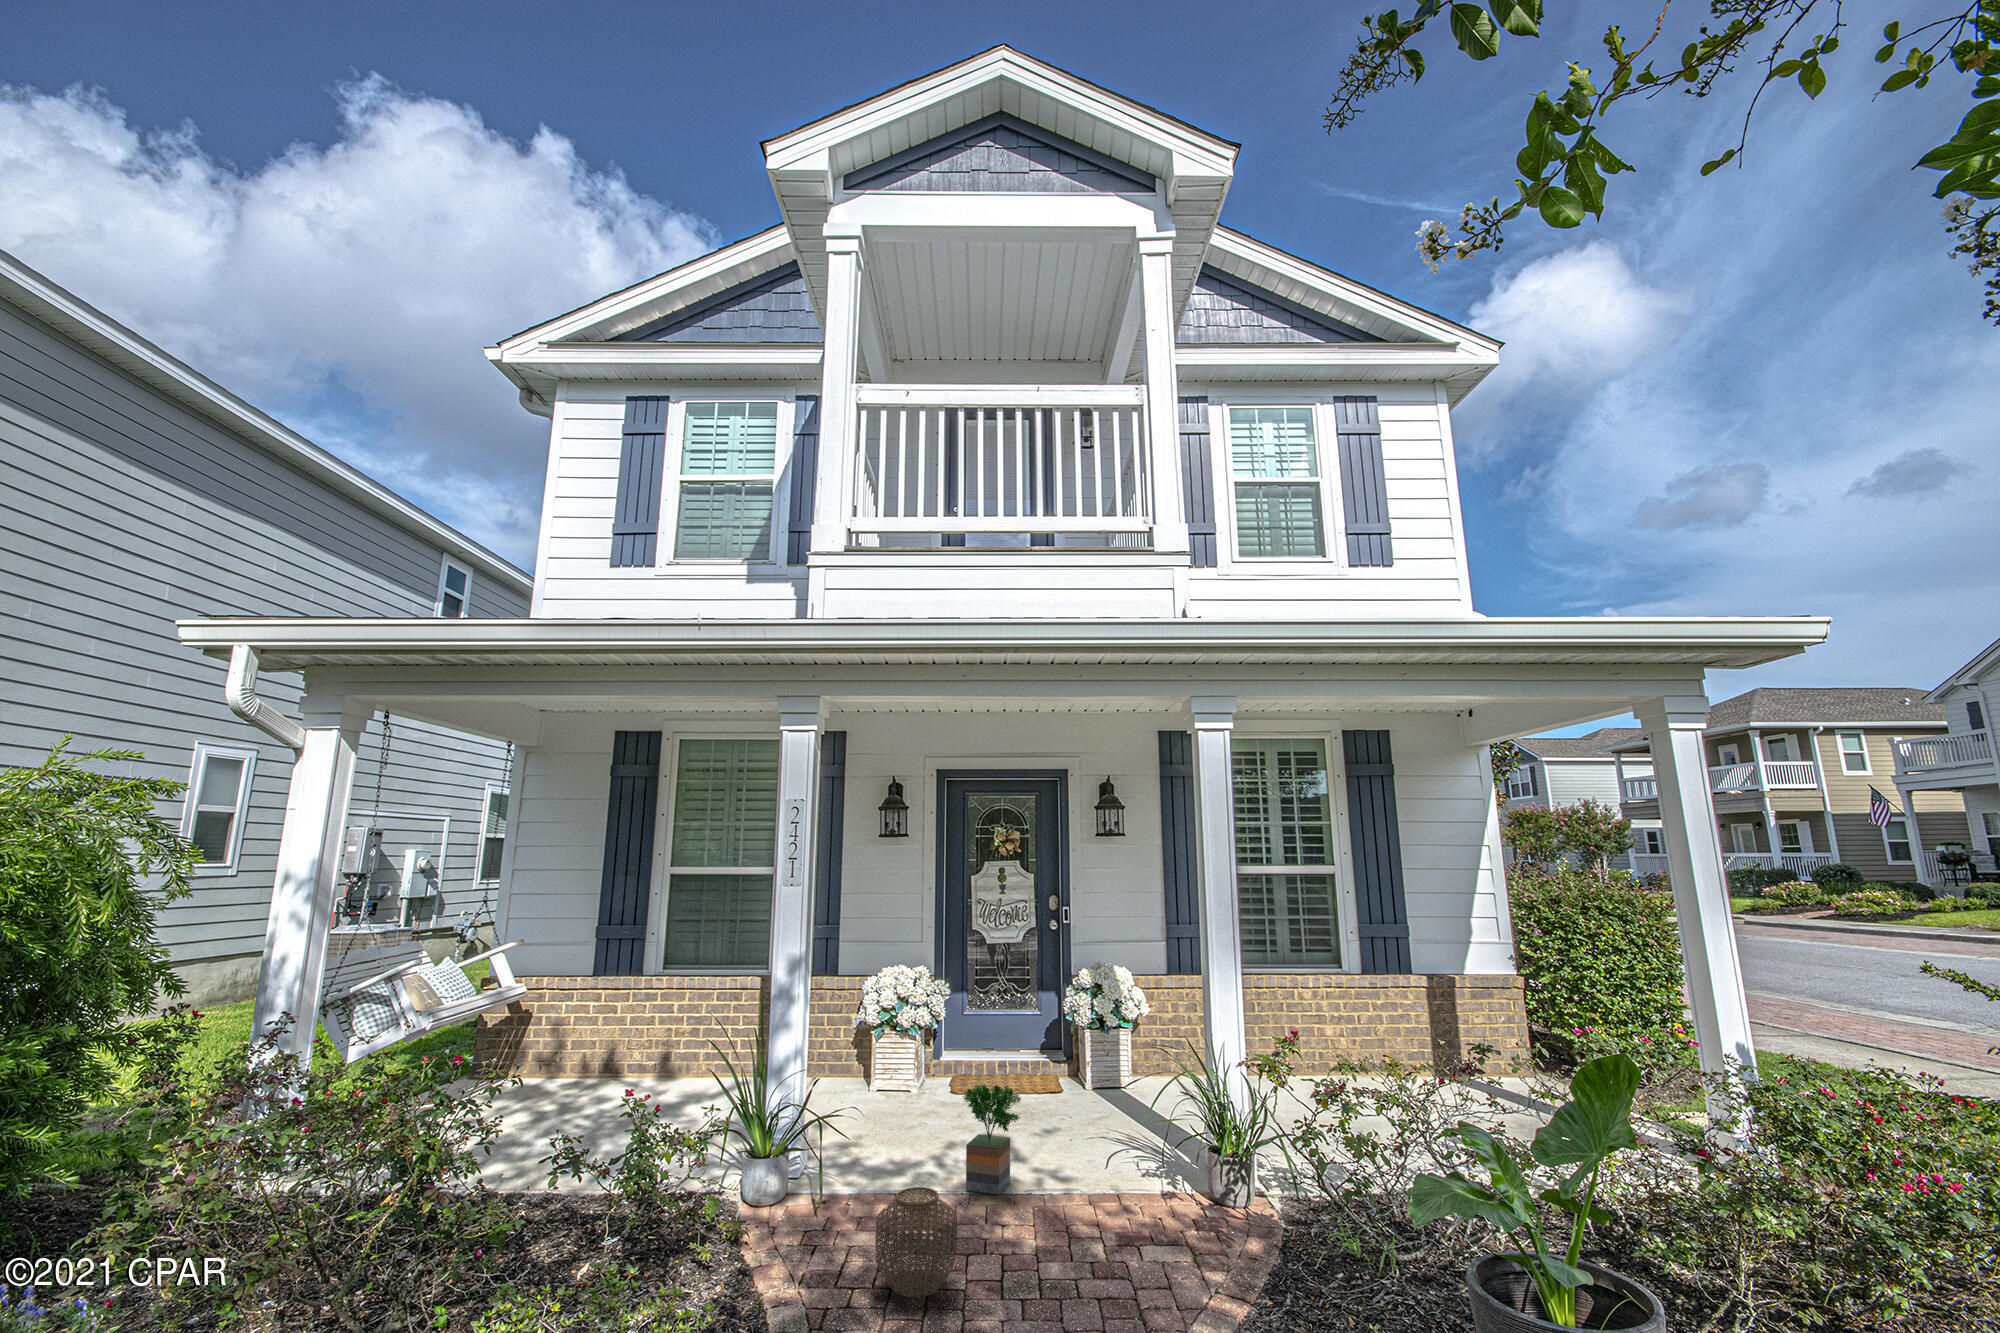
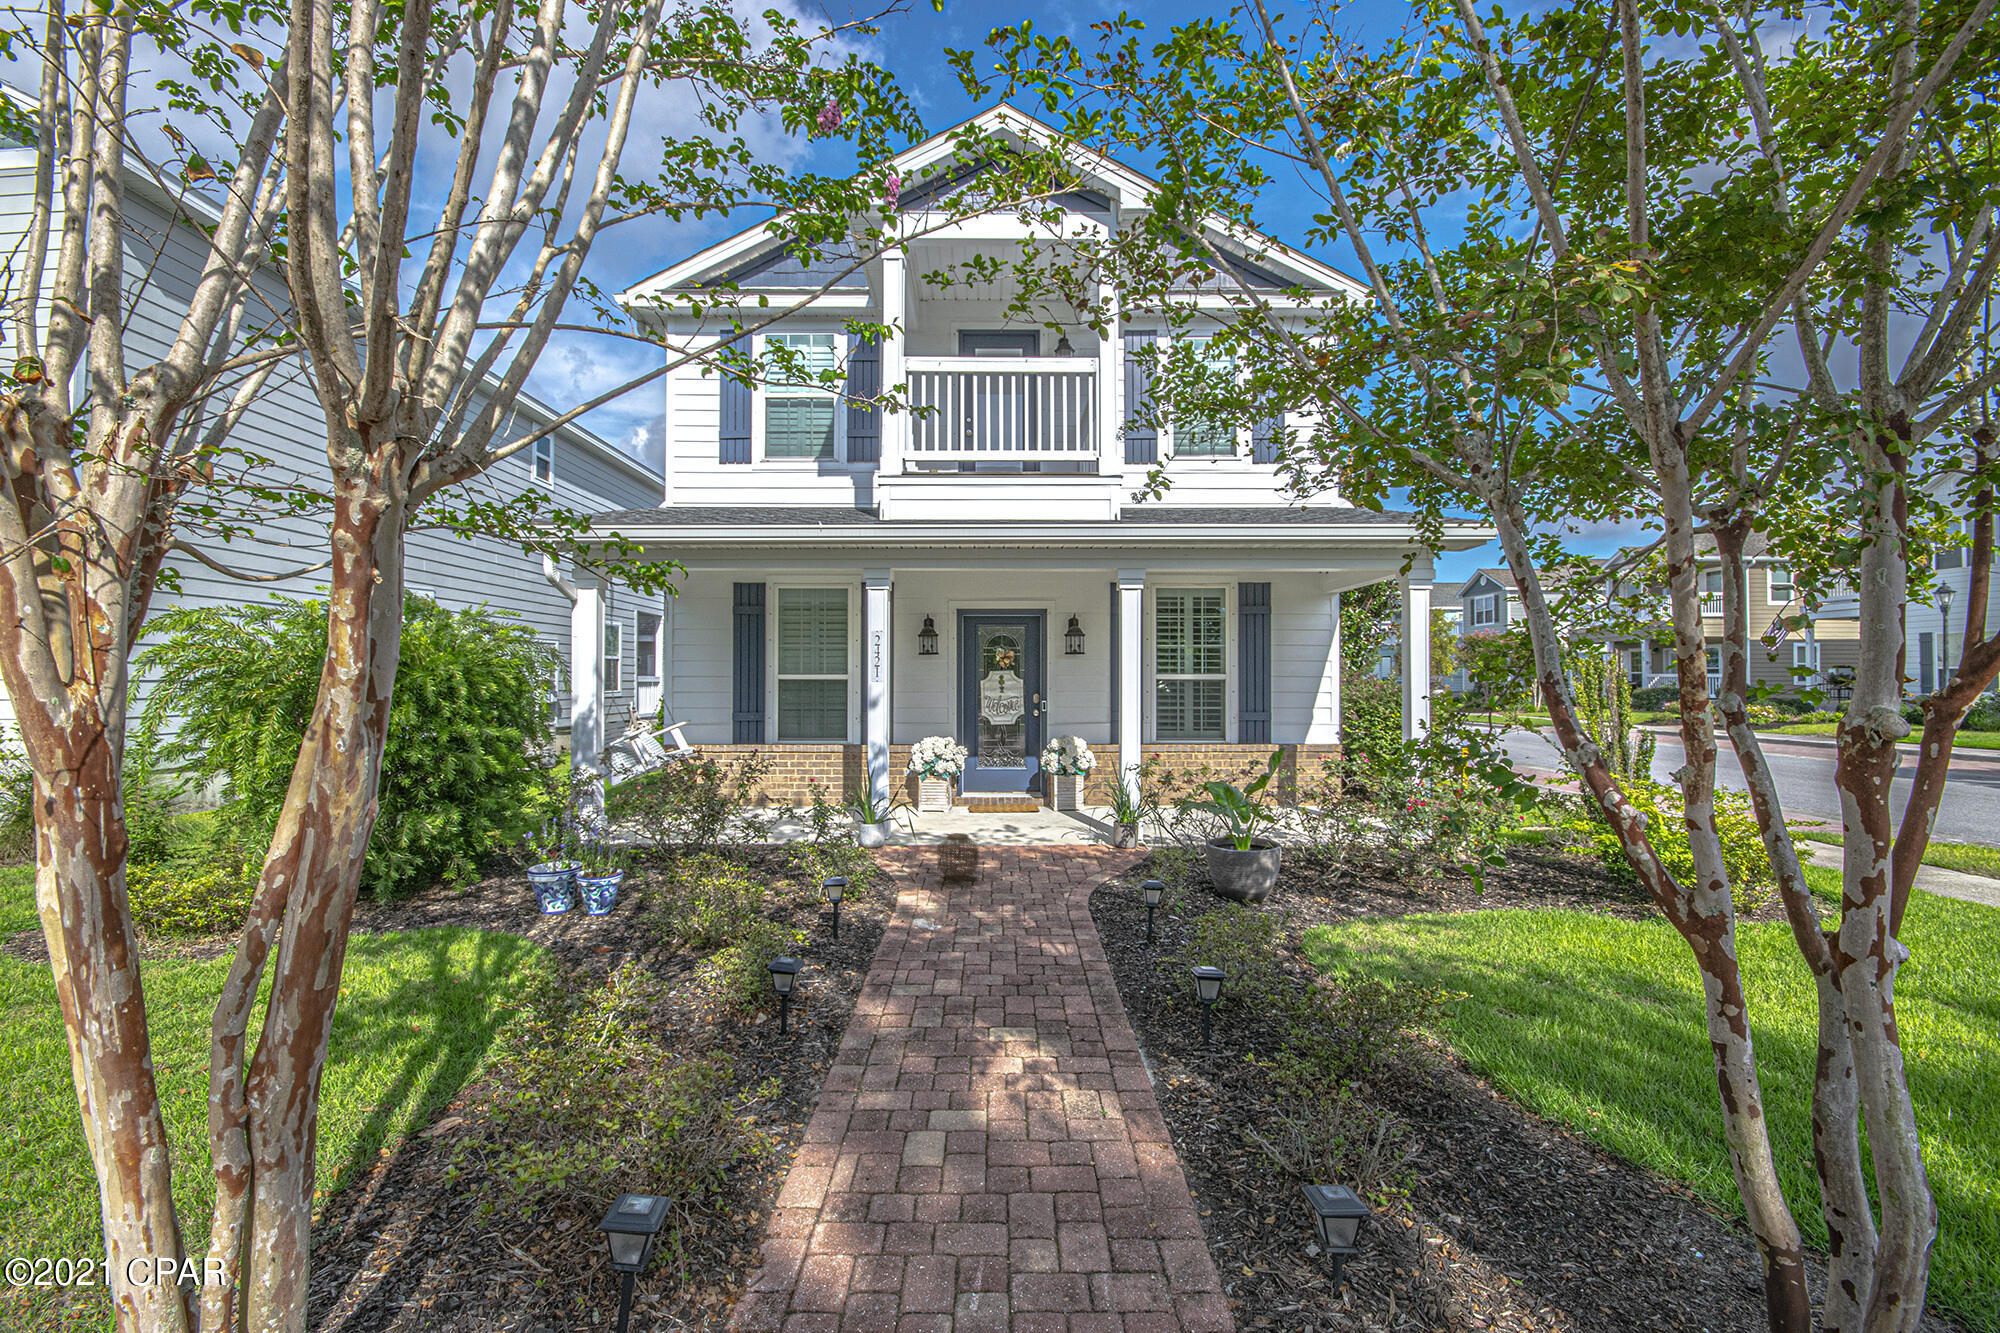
potted tree: present [963,1084,1021,1195] -> none [979,794,1013,850]

